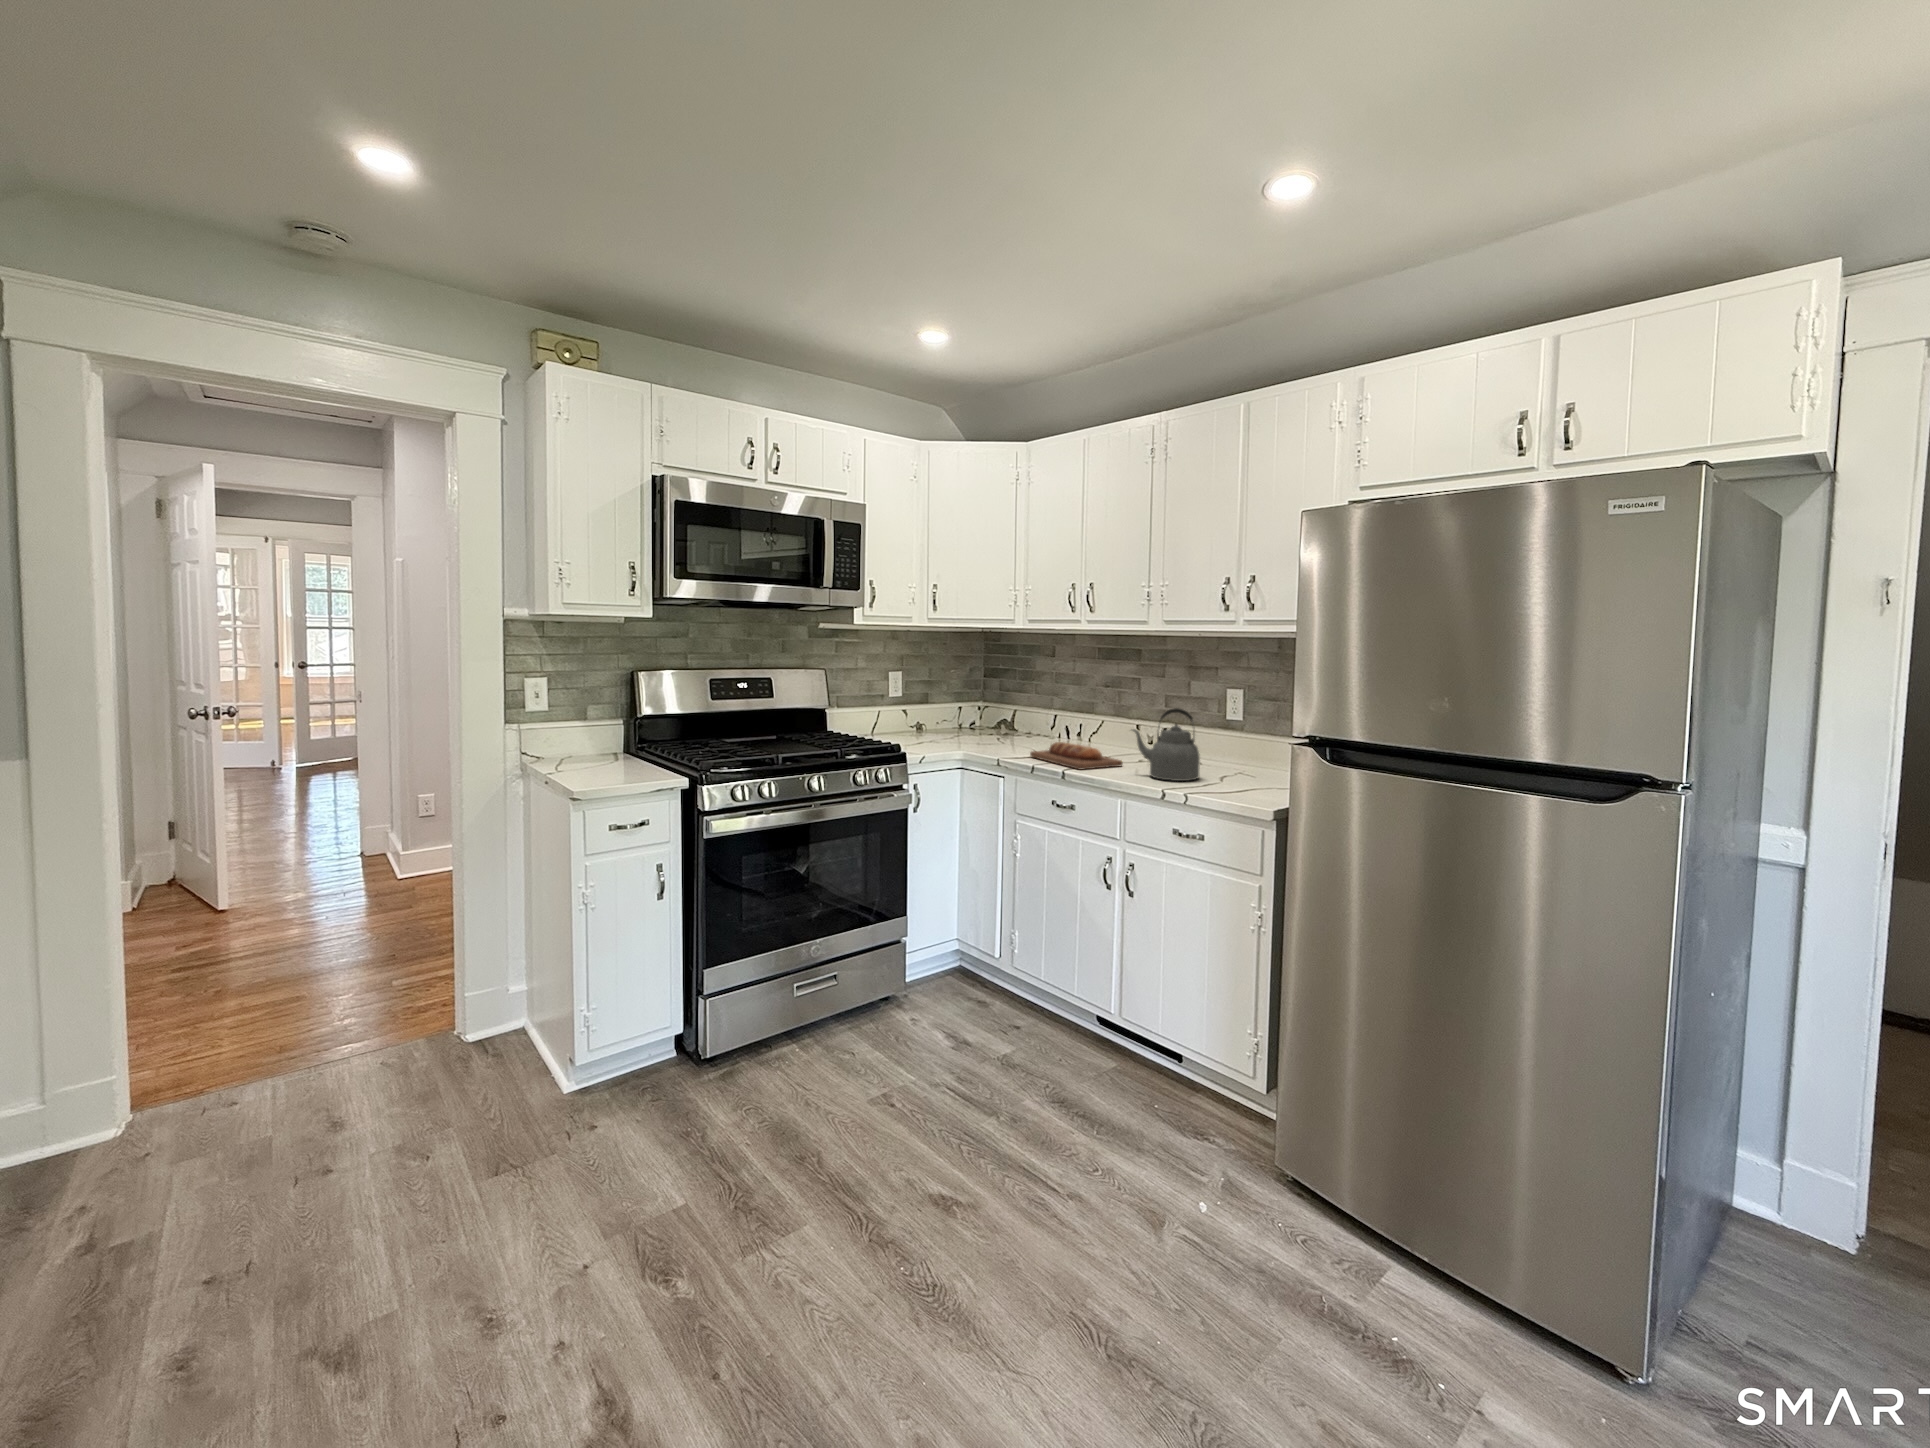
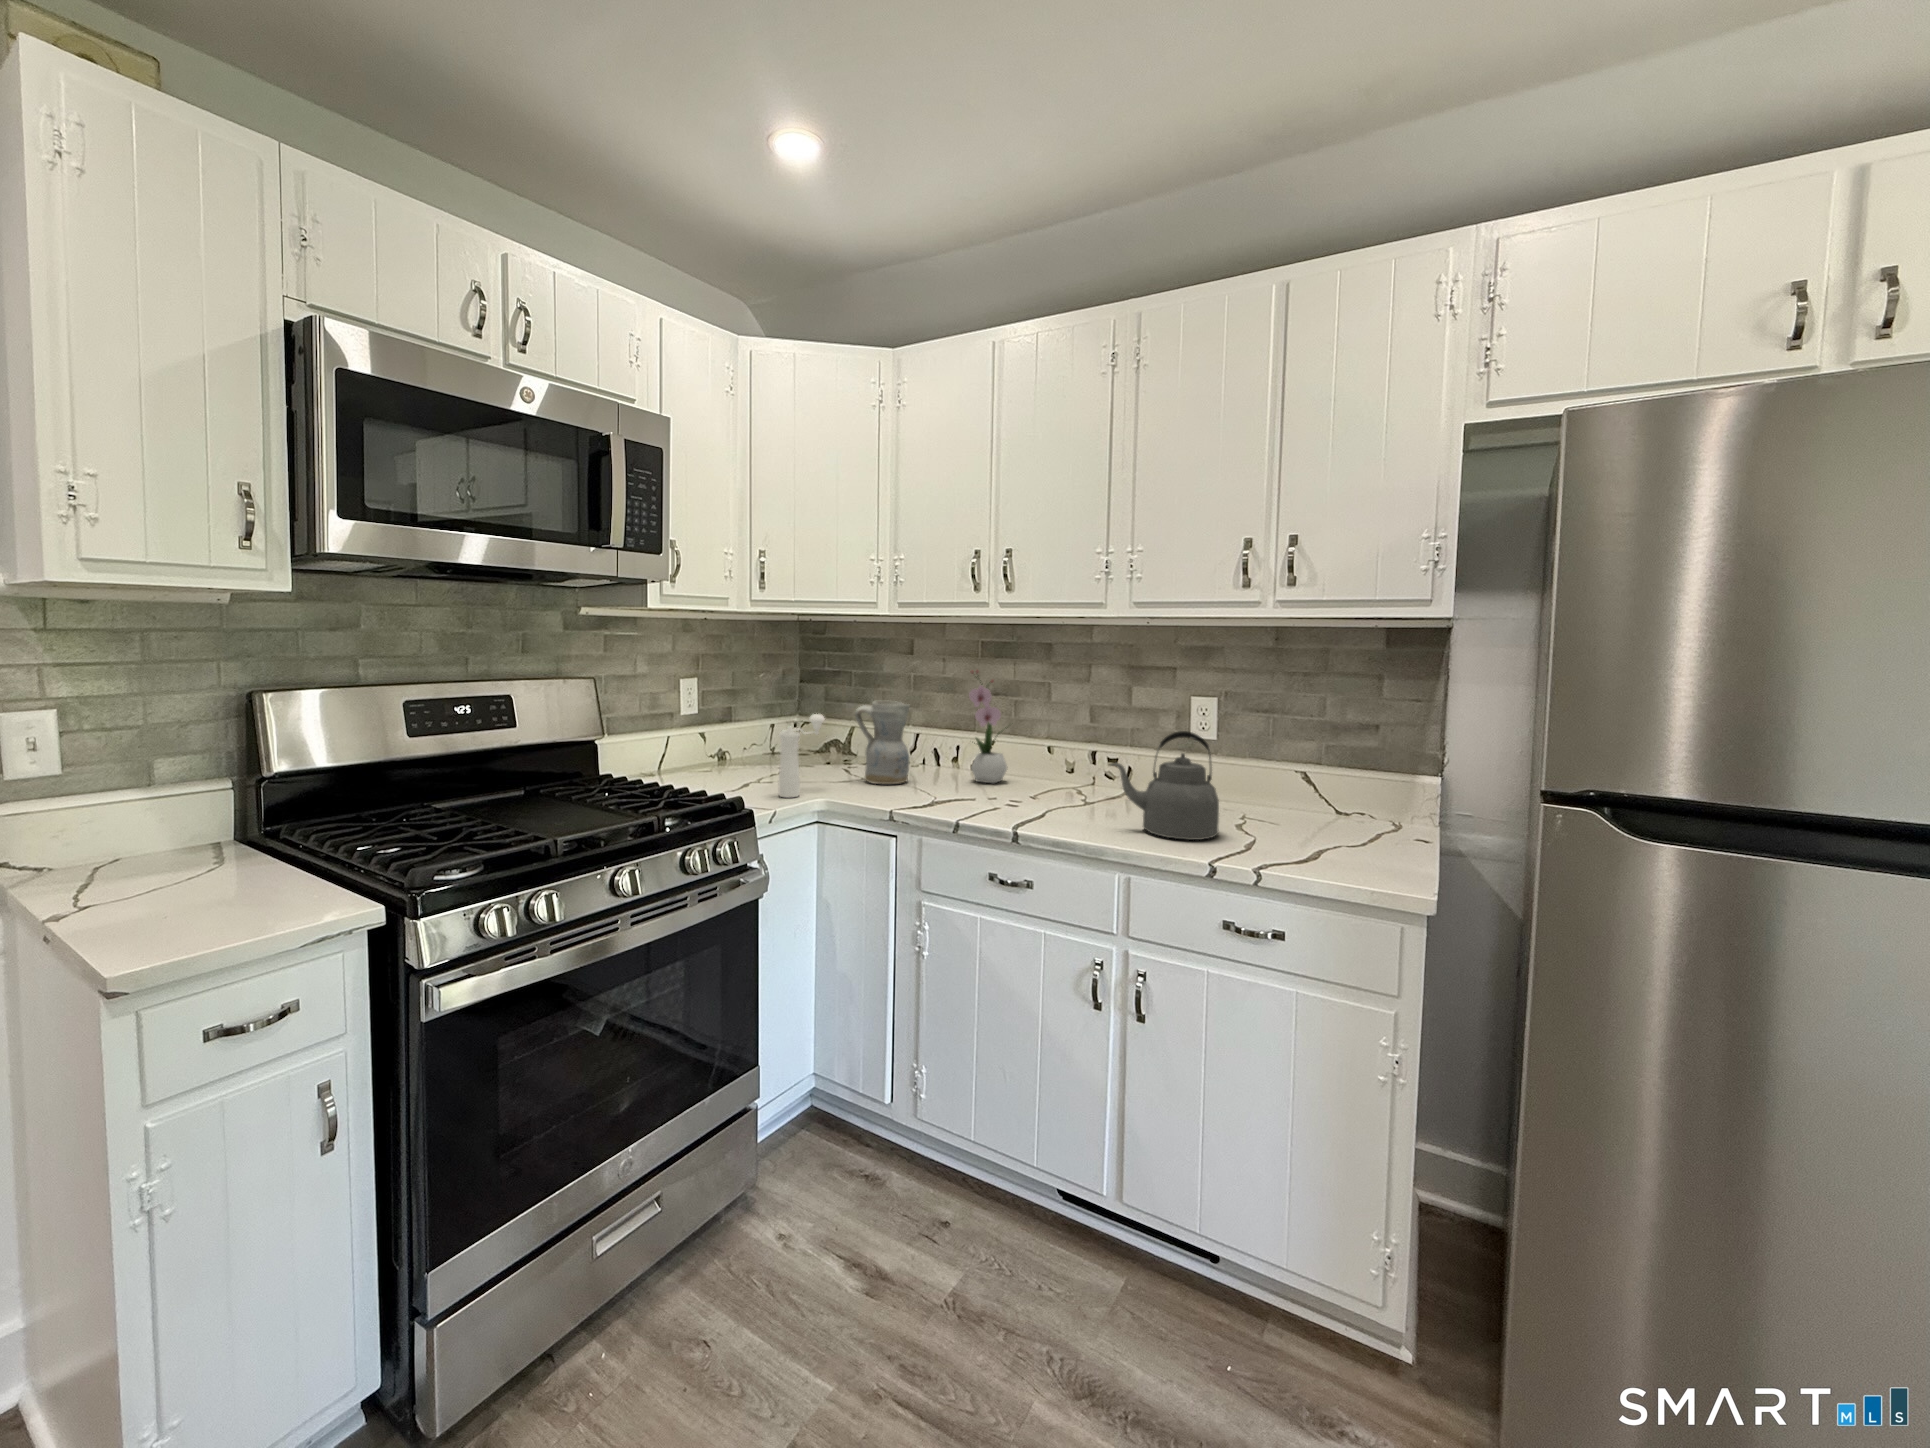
flower arrangement: none [1077,667,1112,750] -> present [969,671,1008,783]
ceramic pitcher: none [998,688,1036,747] -> present [855,701,910,784]
pepper mill: none [936,696,971,750] -> present [779,714,824,798]
bread loaf: present [1030,742,1123,770] -> none [929,780,1077,825]

